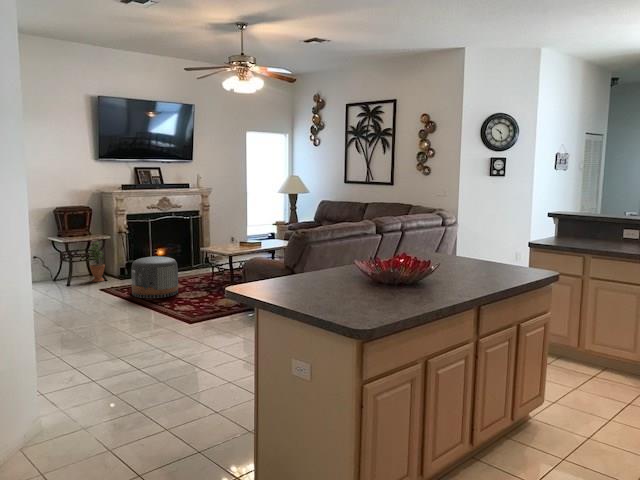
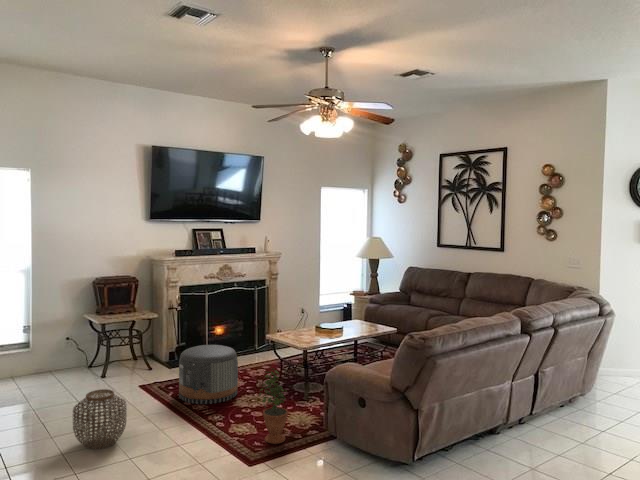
potted plant: present [89,242,105,282] -> present [259,368,288,444]
woven basket: none [57,281,97,321] -> present [73,389,127,449]

